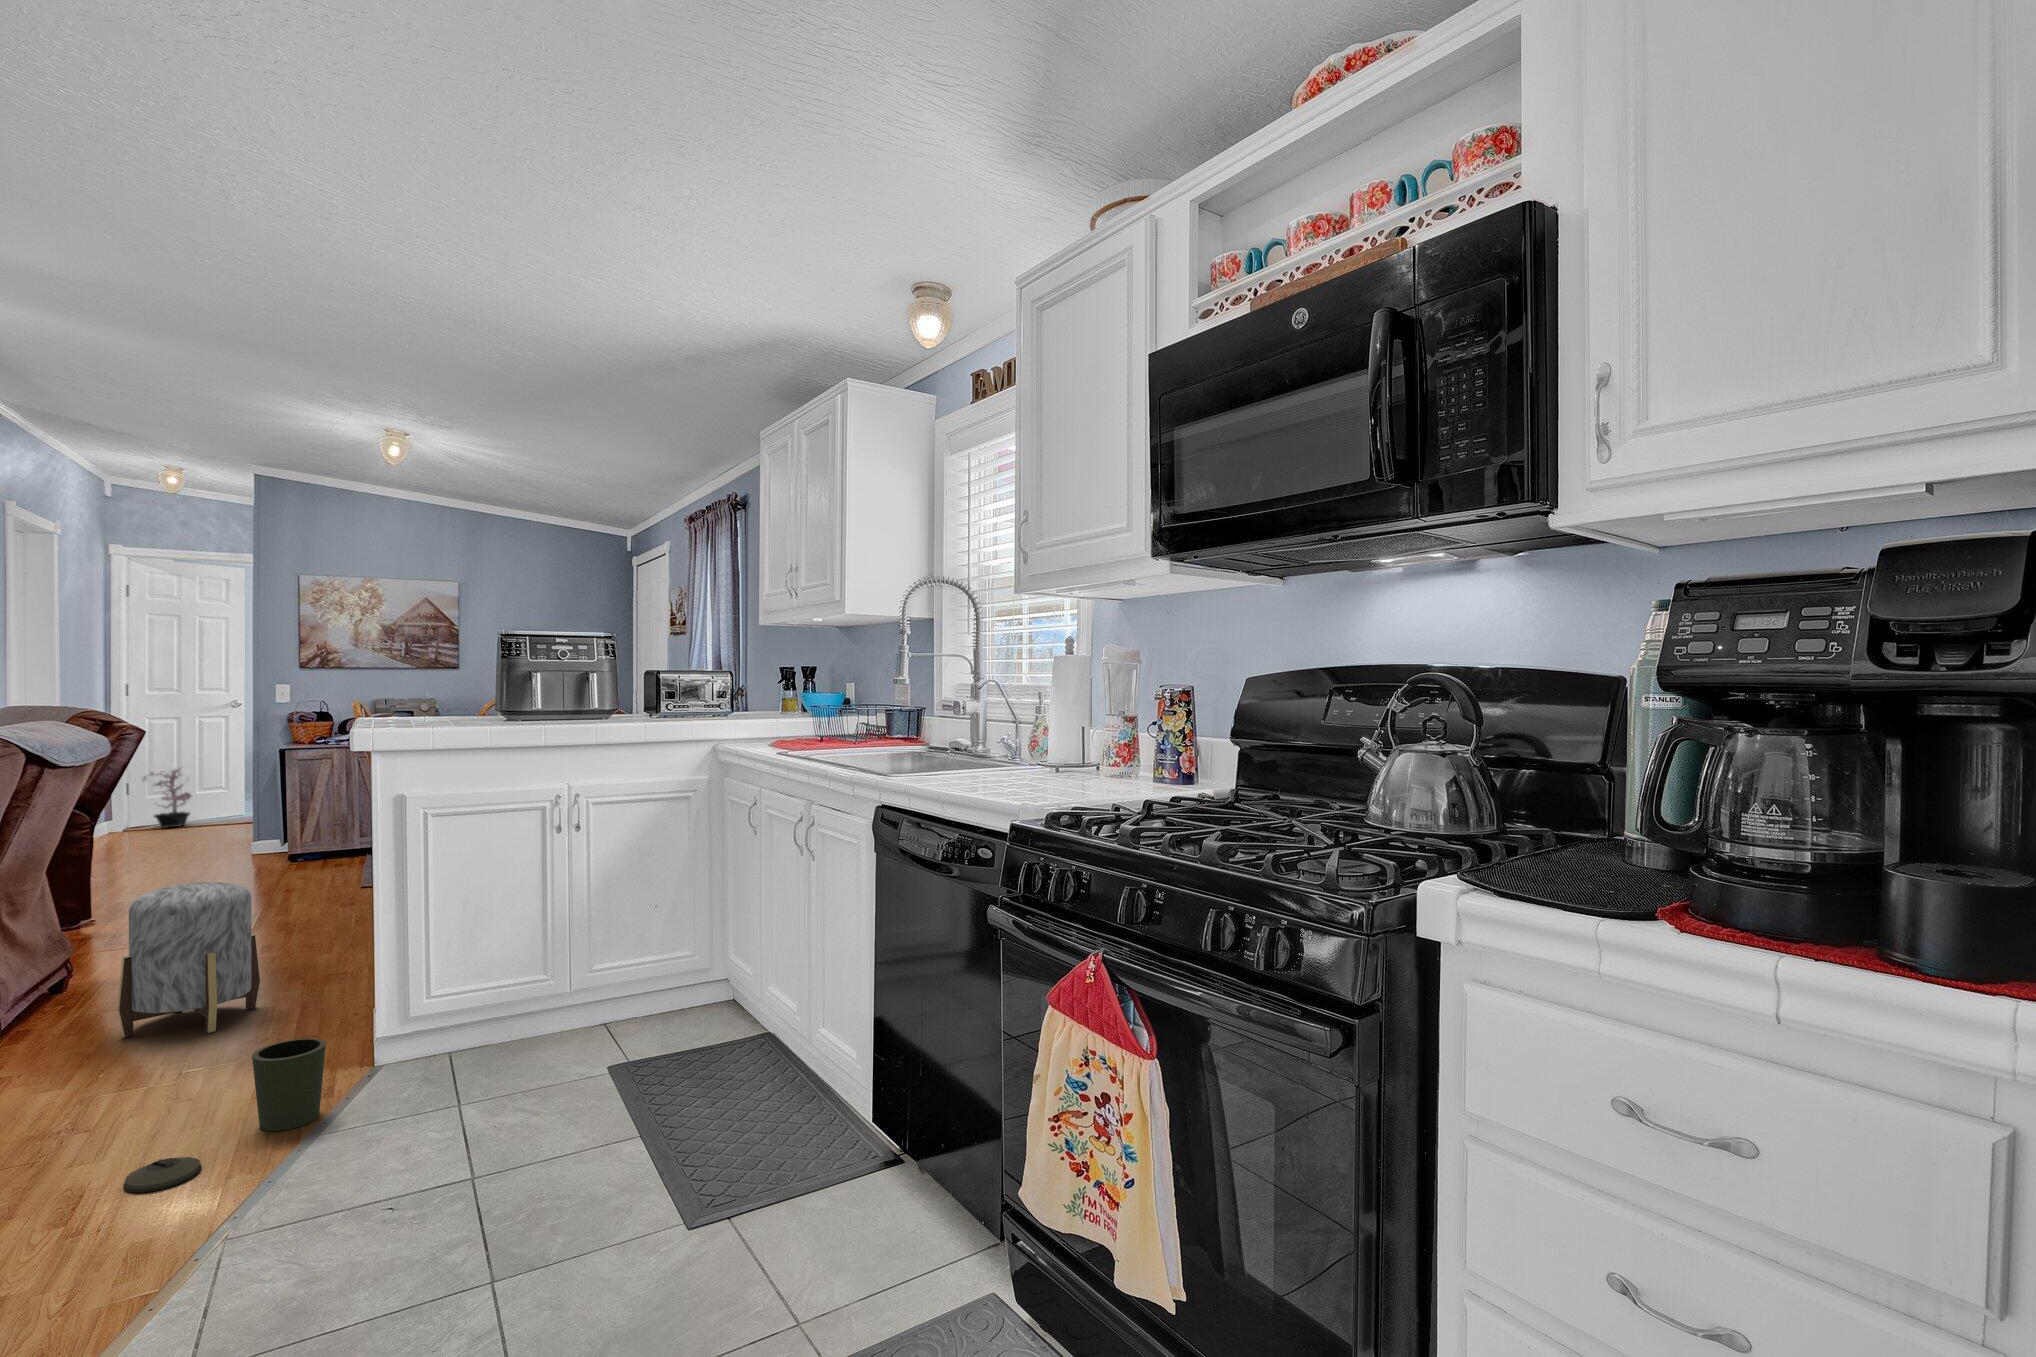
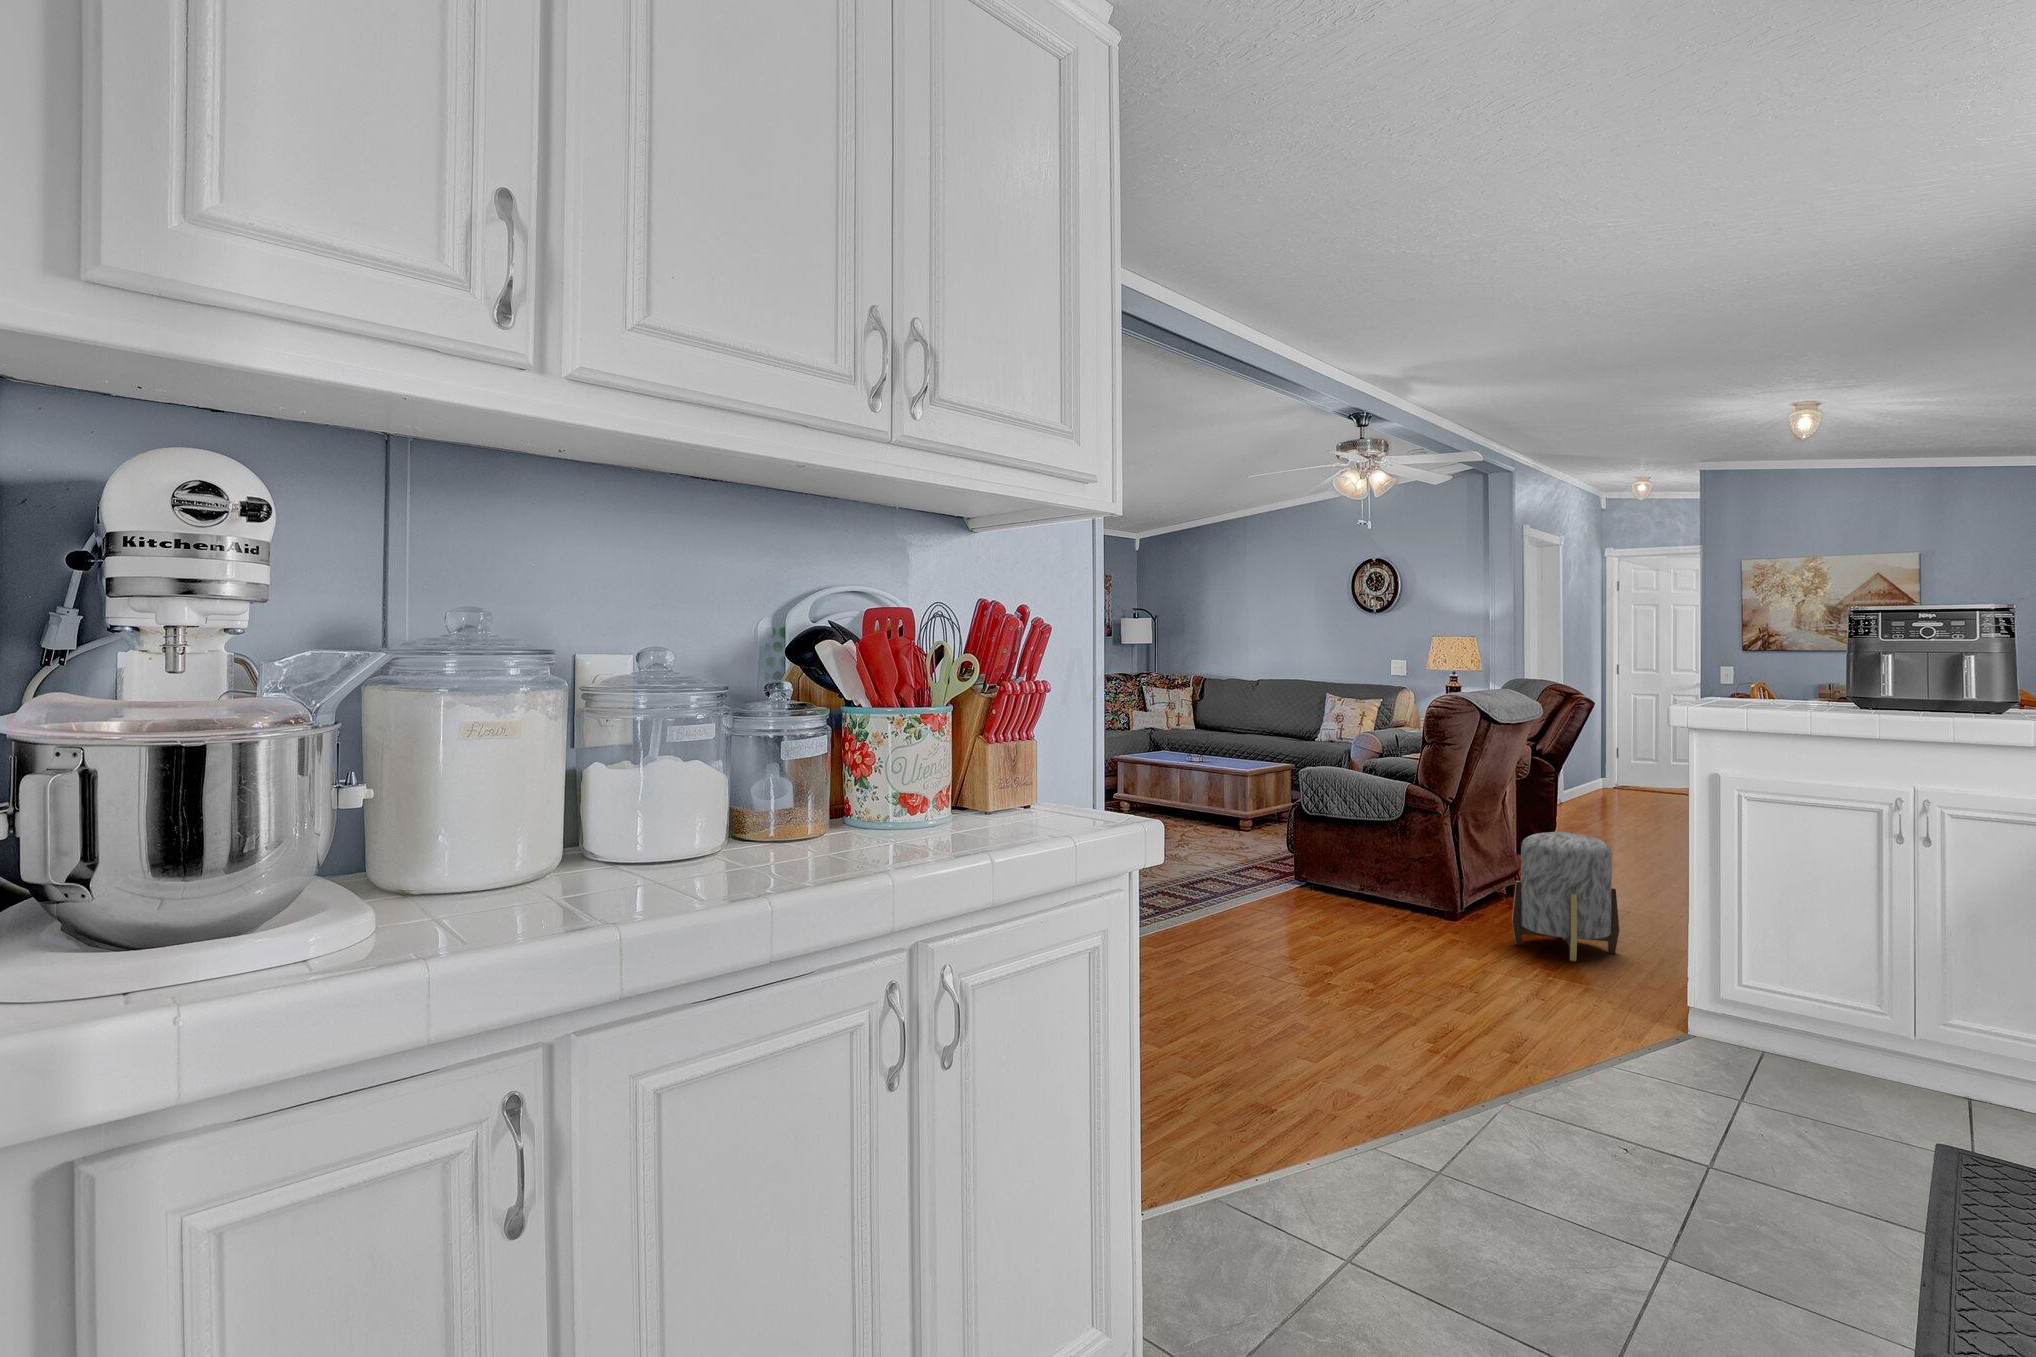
potted plant: present [143,768,191,827] -> none [1610,735,1654,793]
trash can: present [124,1038,326,1192] -> none [1460,978,1620,1059]

